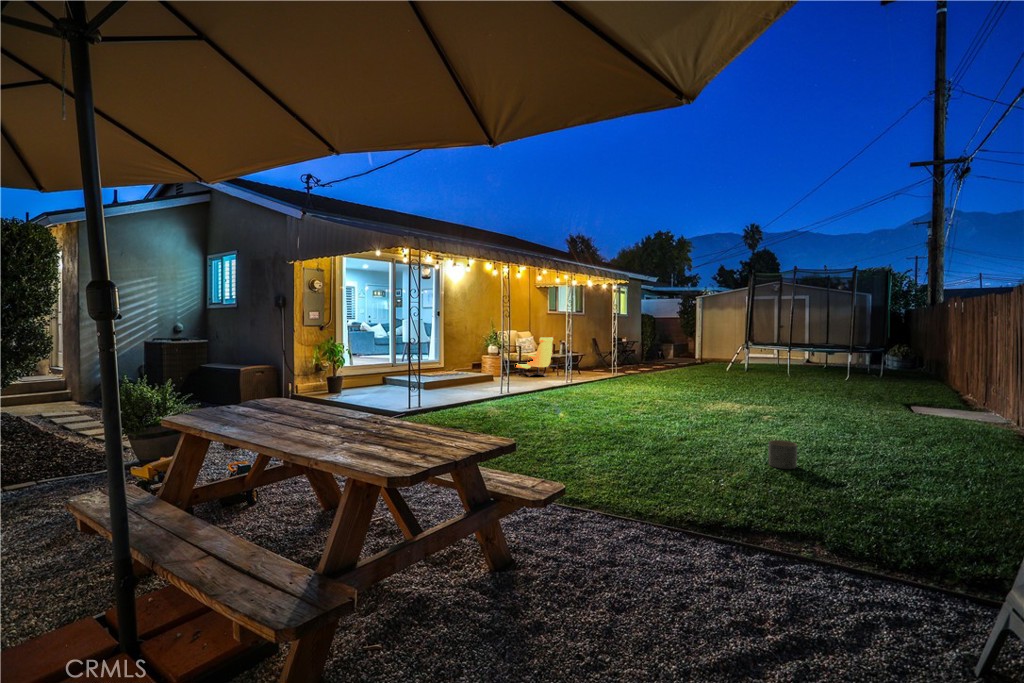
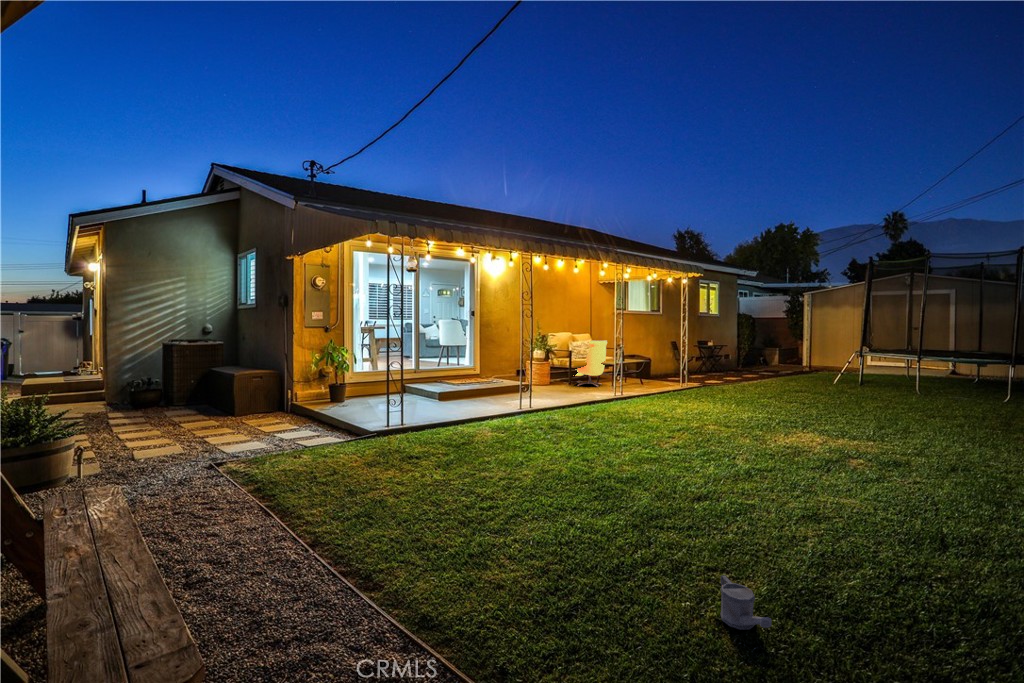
planter: present [768,440,797,469] -> none [874,568,944,646]
watering can: none [700,451,729,472] -> present [720,575,771,630]

